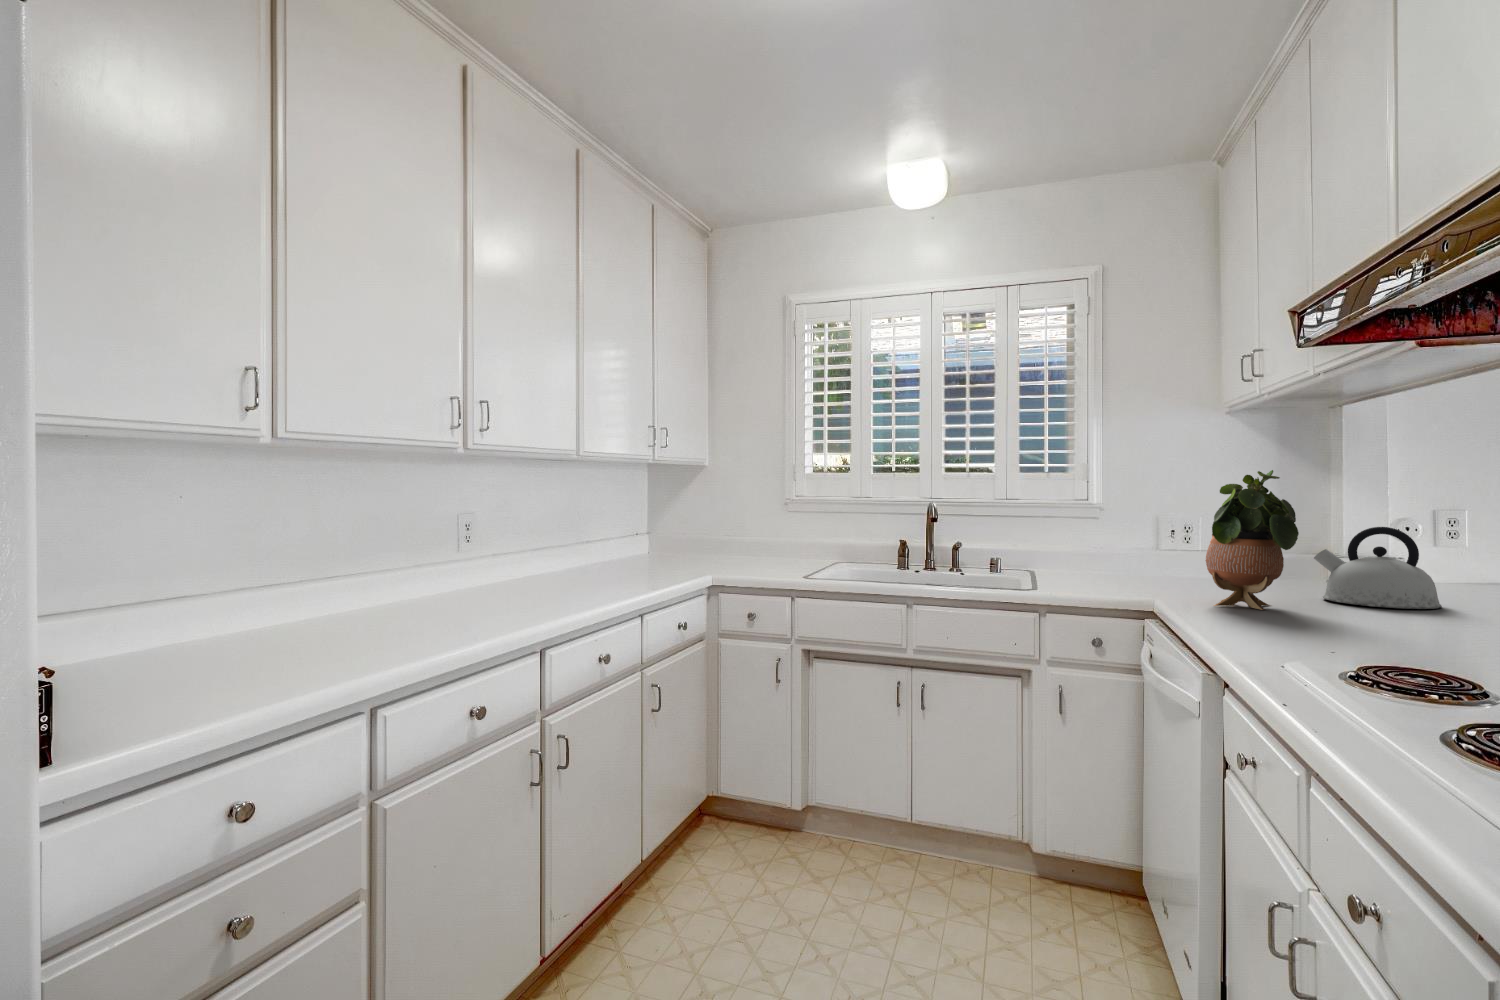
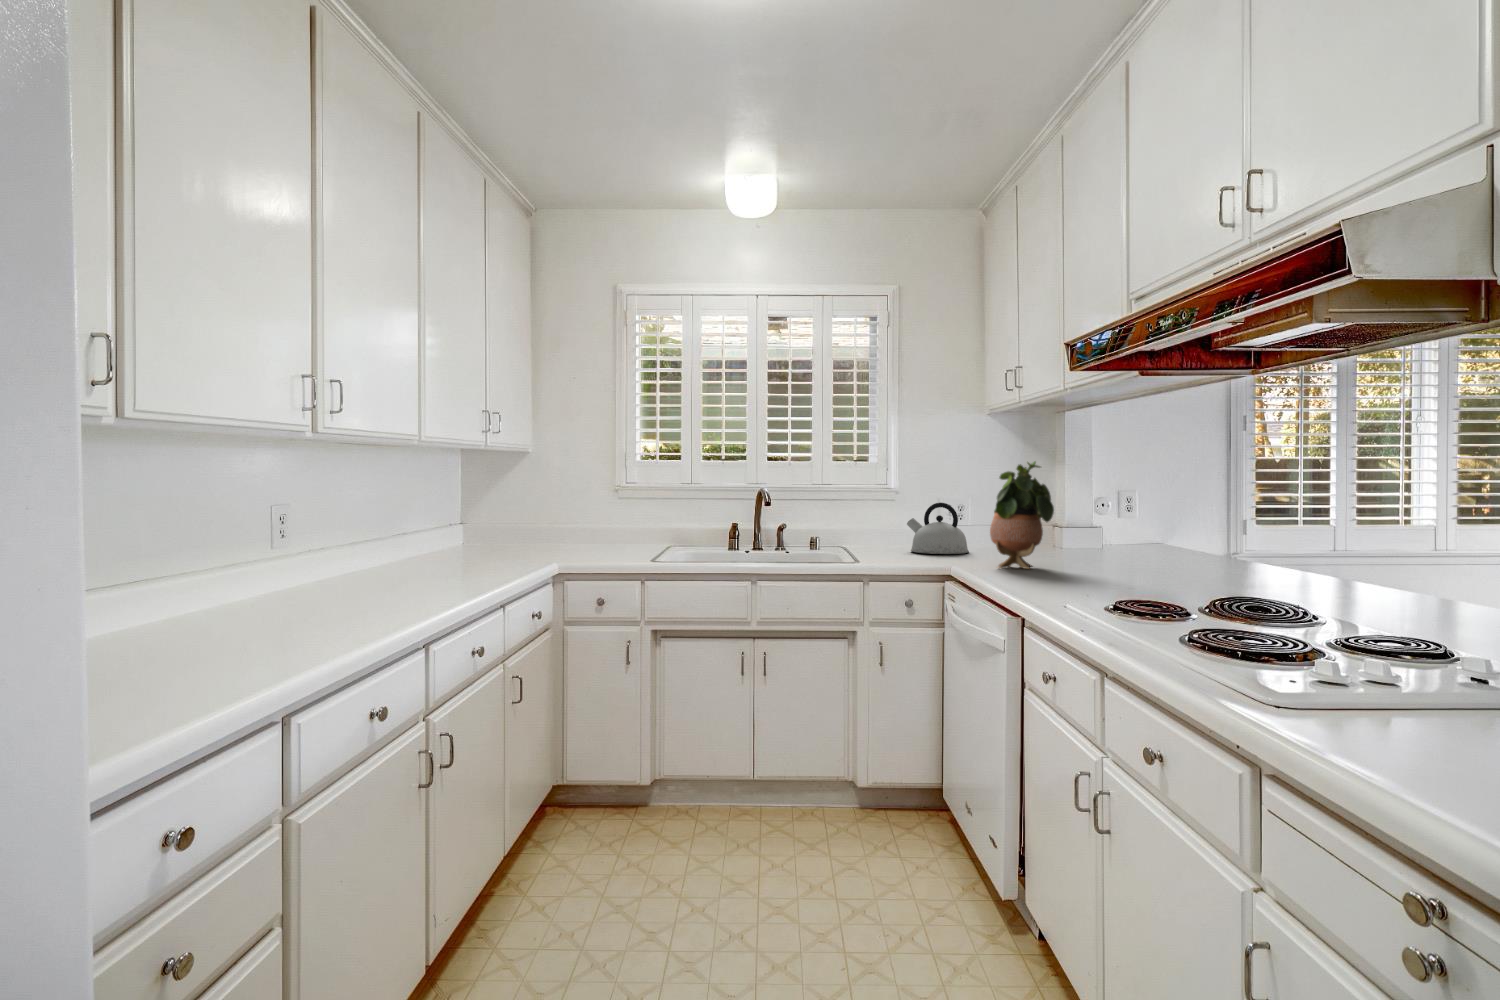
kettle: present [1314,527,1441,609] -> present [907,503,969,554]

